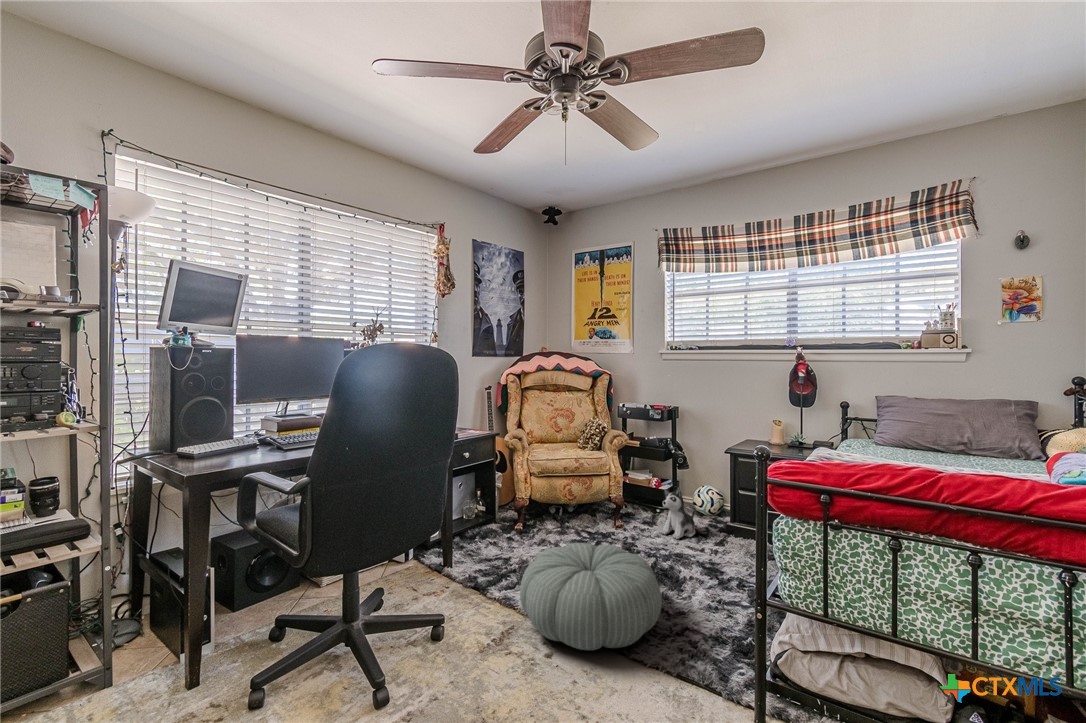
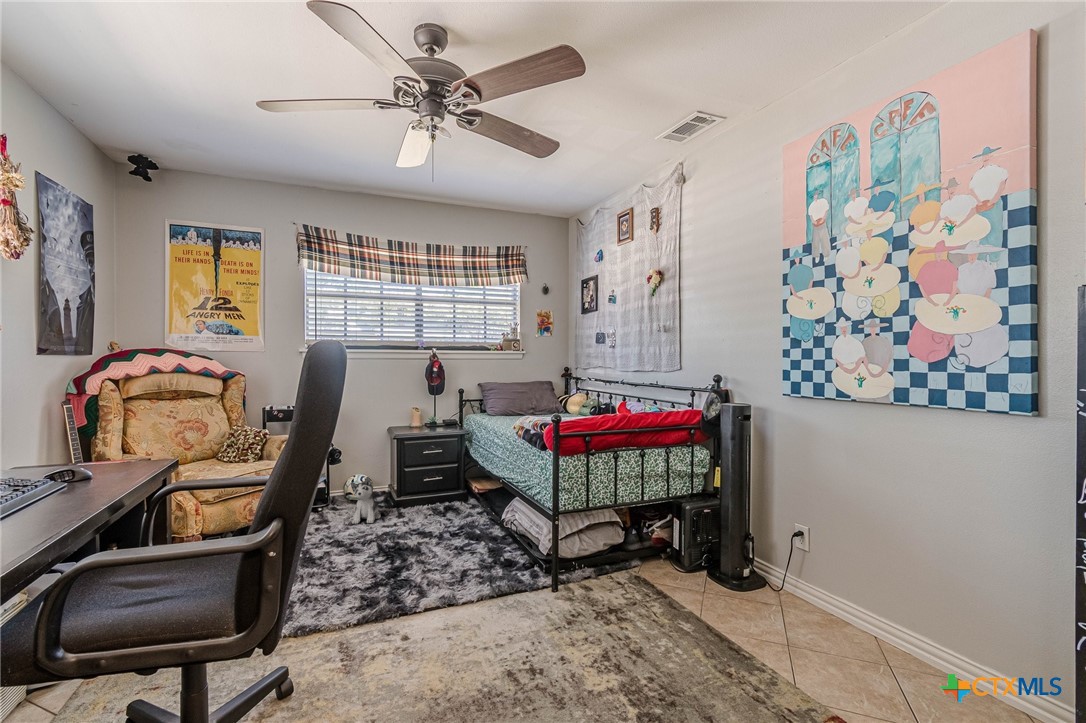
pouf: present [520,543,662,650] -> none [328,531,463,627]

